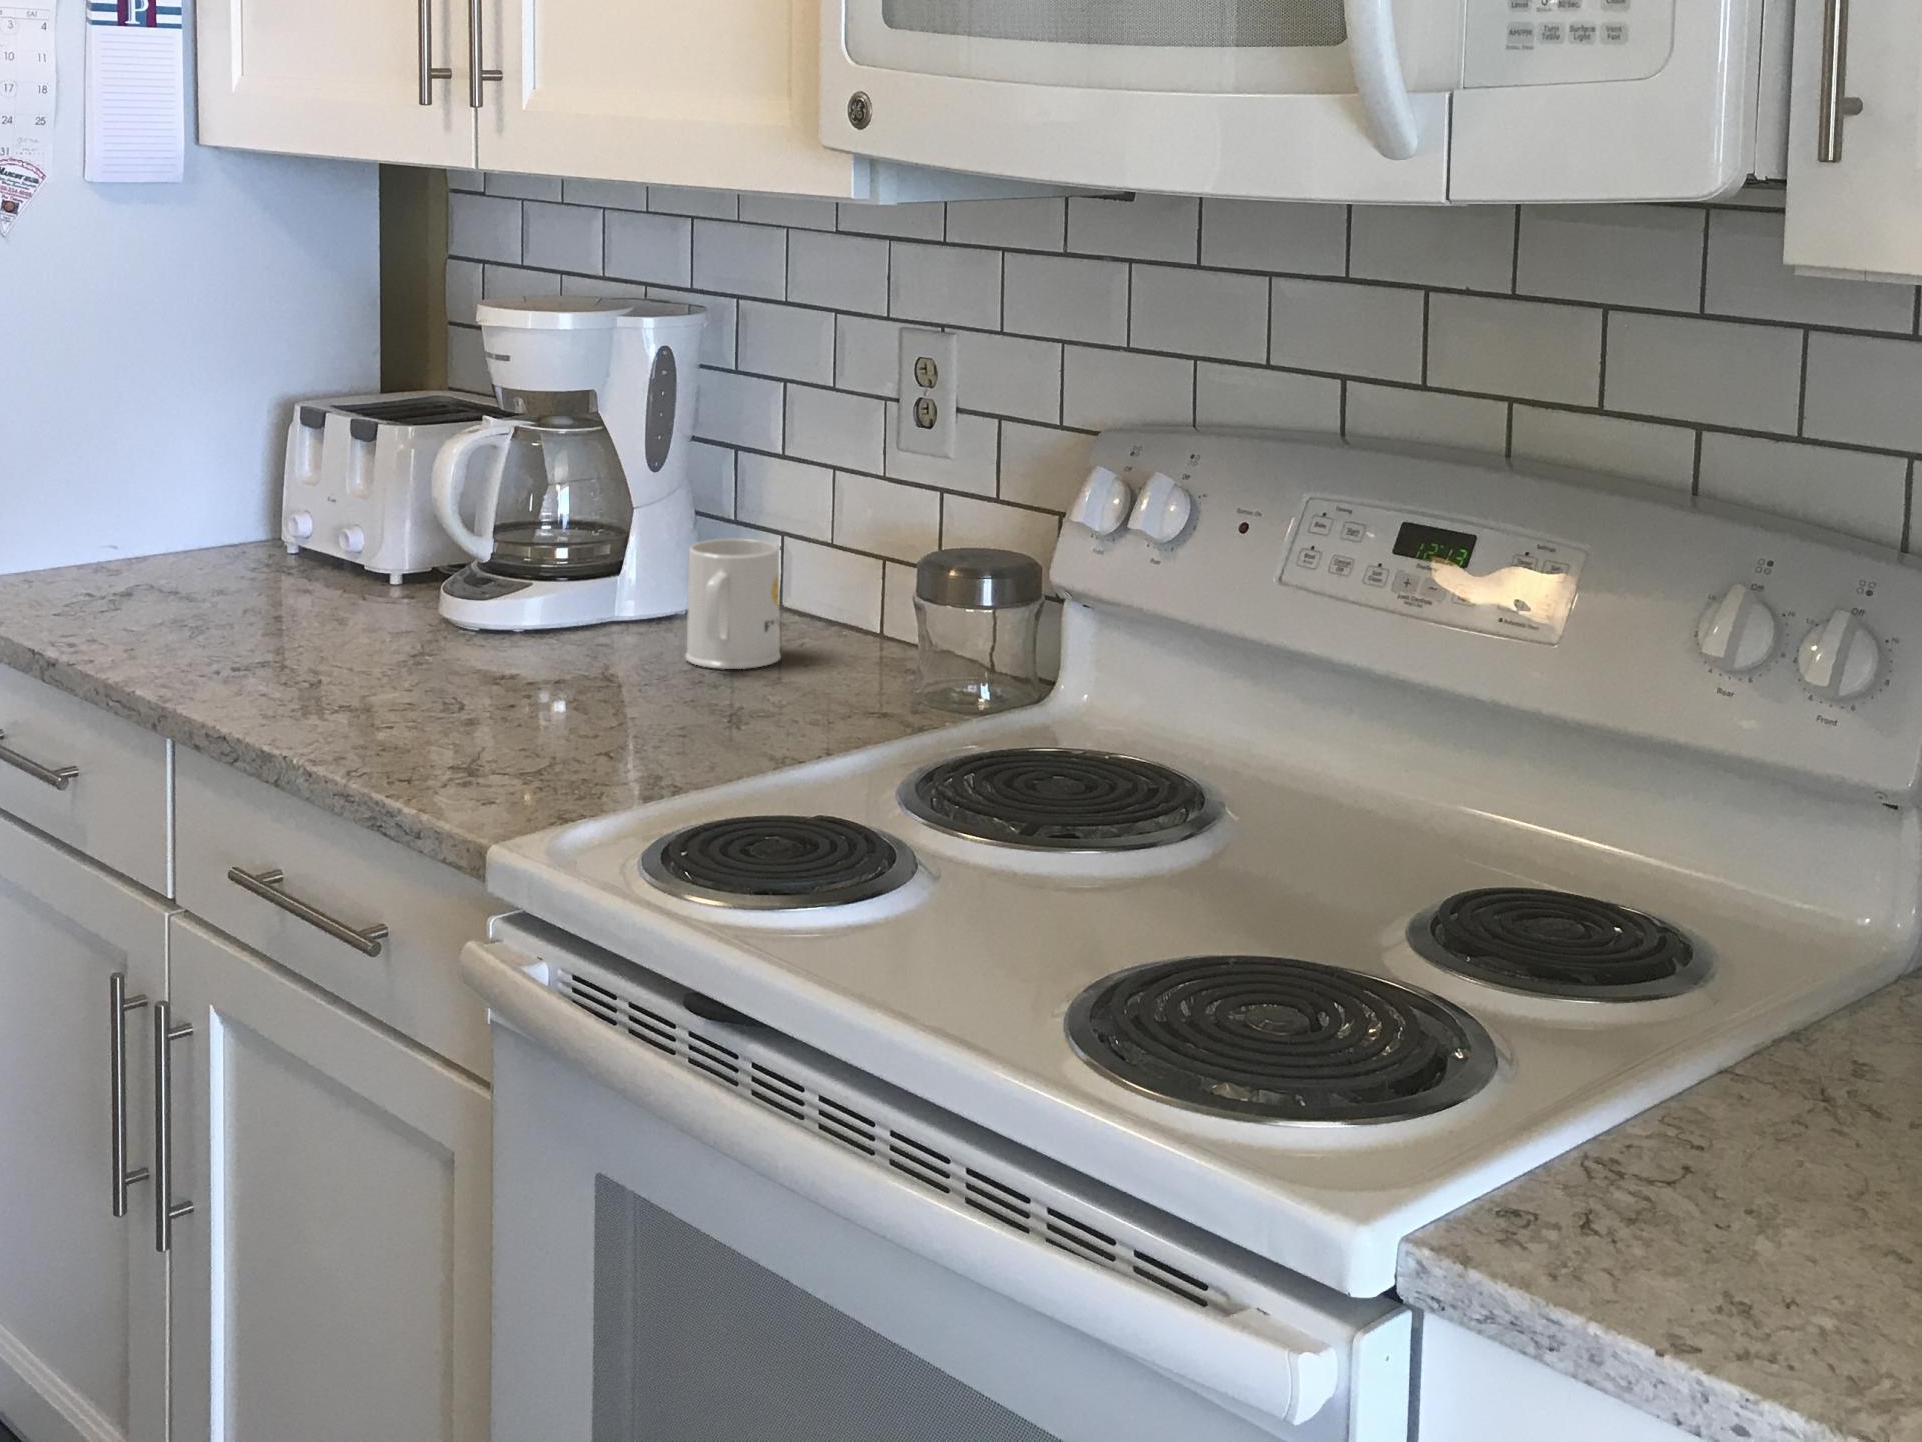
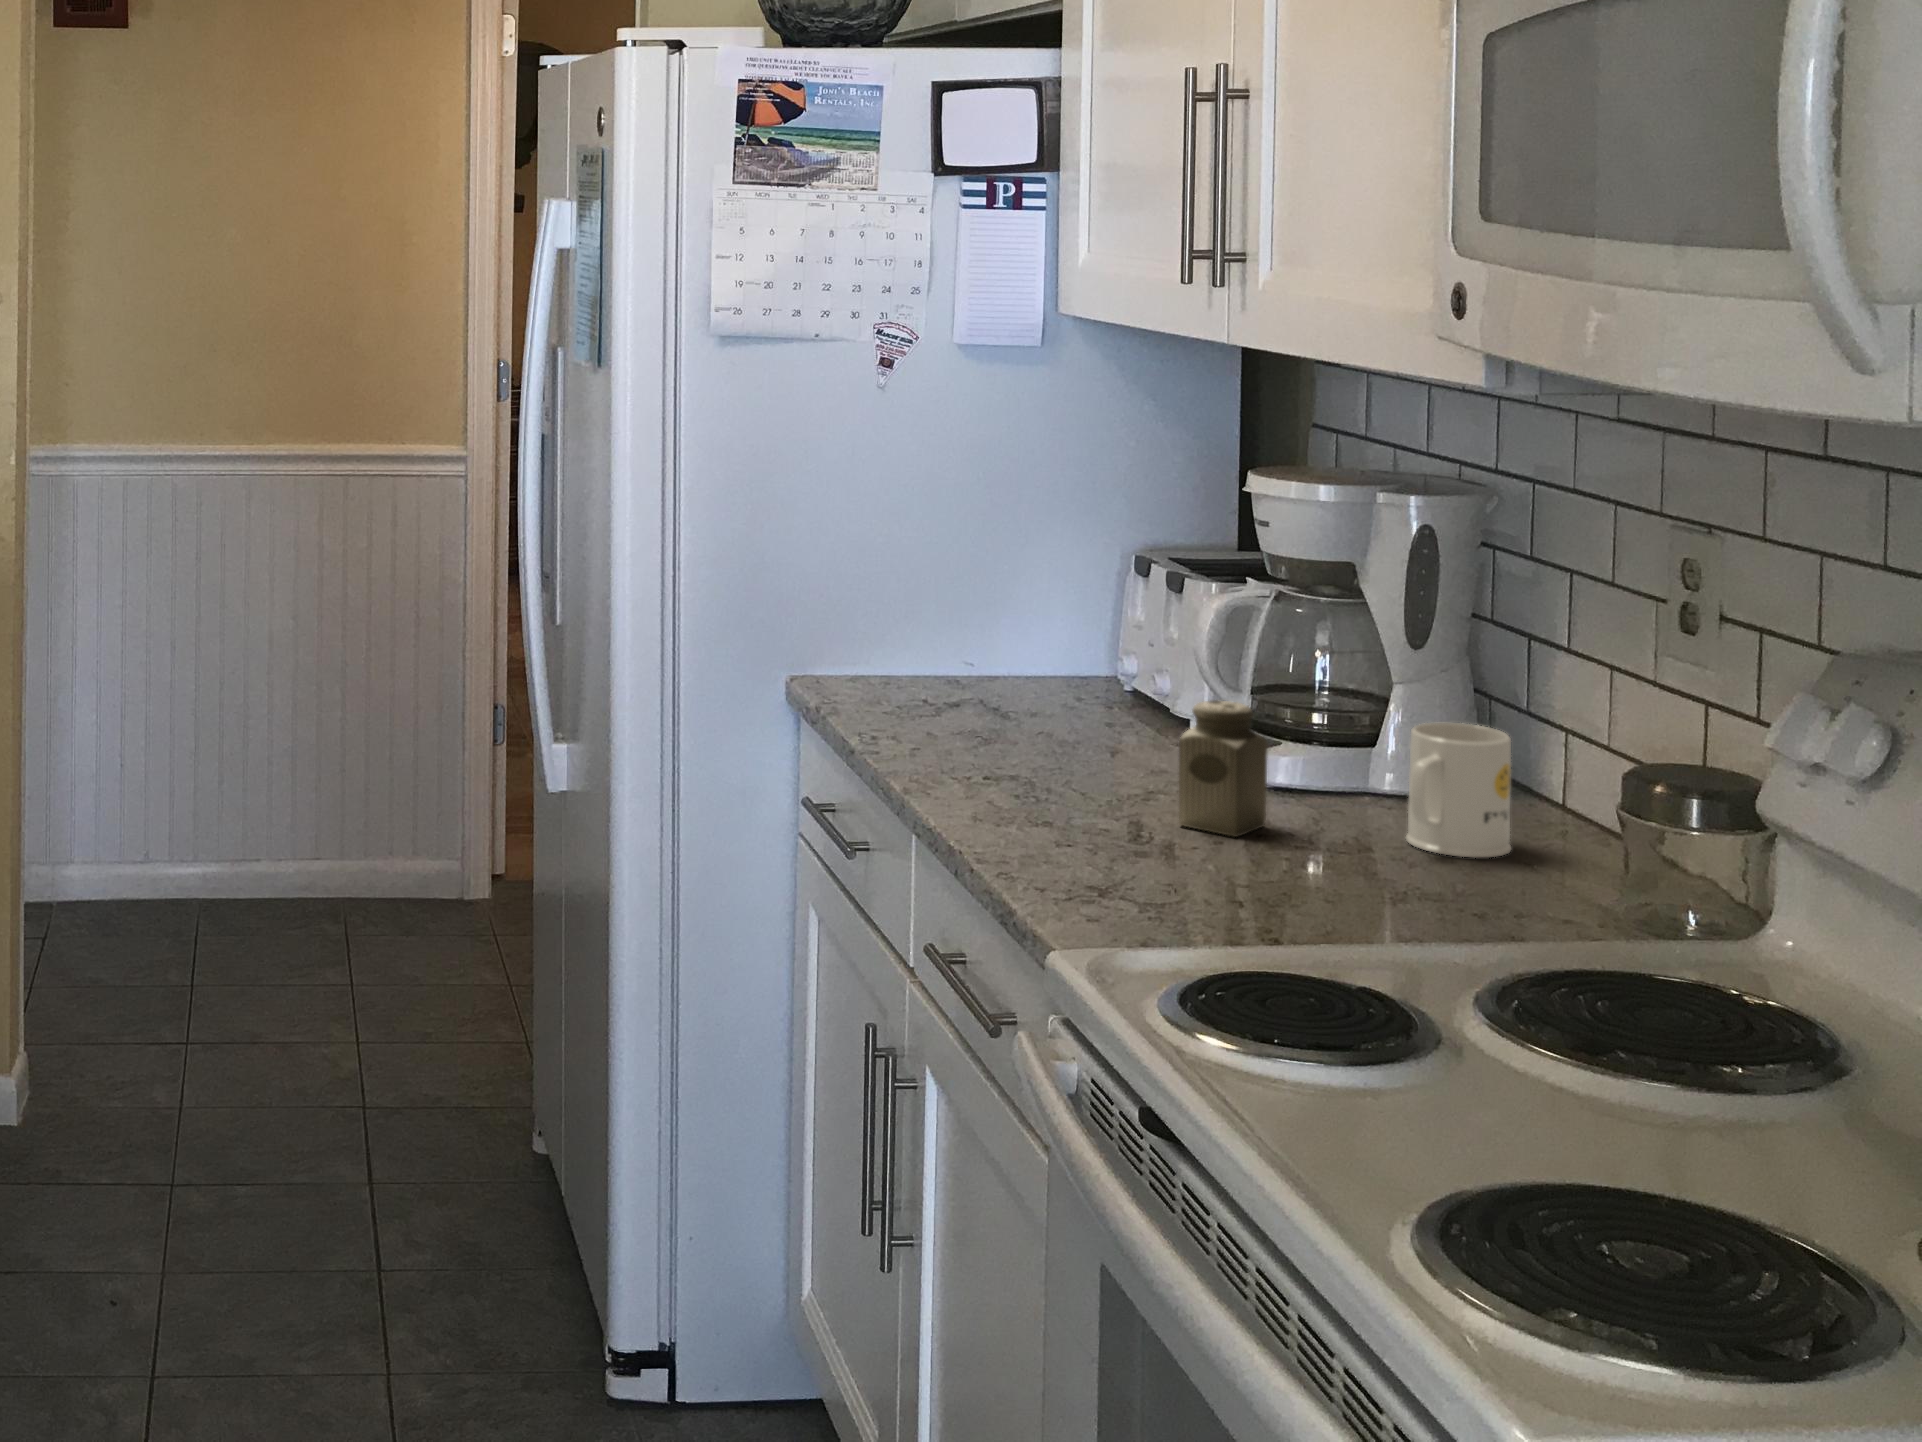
salt shaker: none [473,545,556,686] -> present [1179,700,1268,837]

